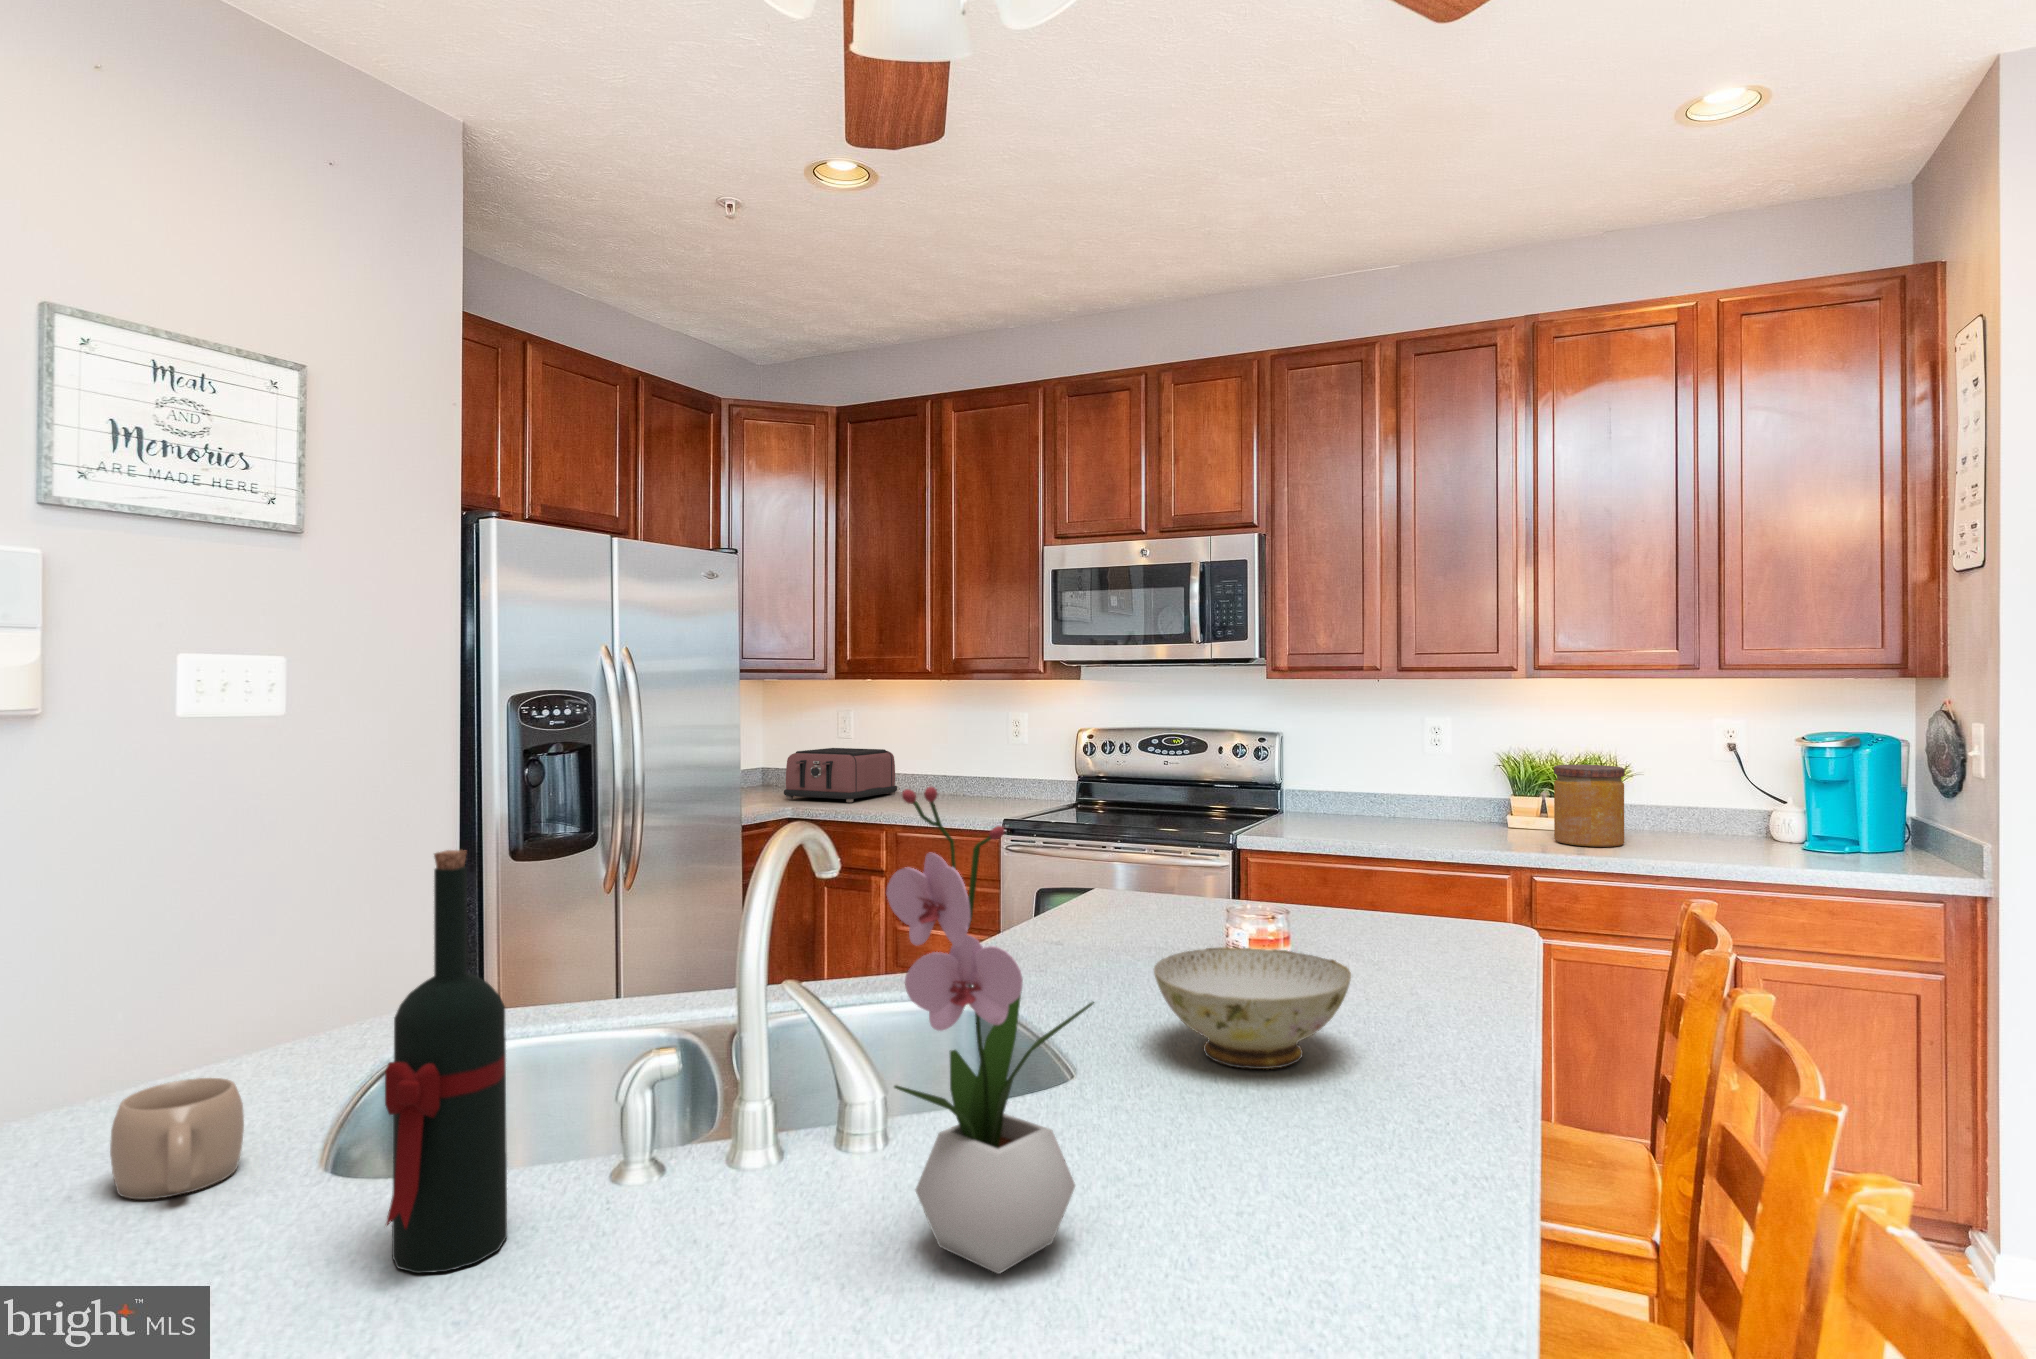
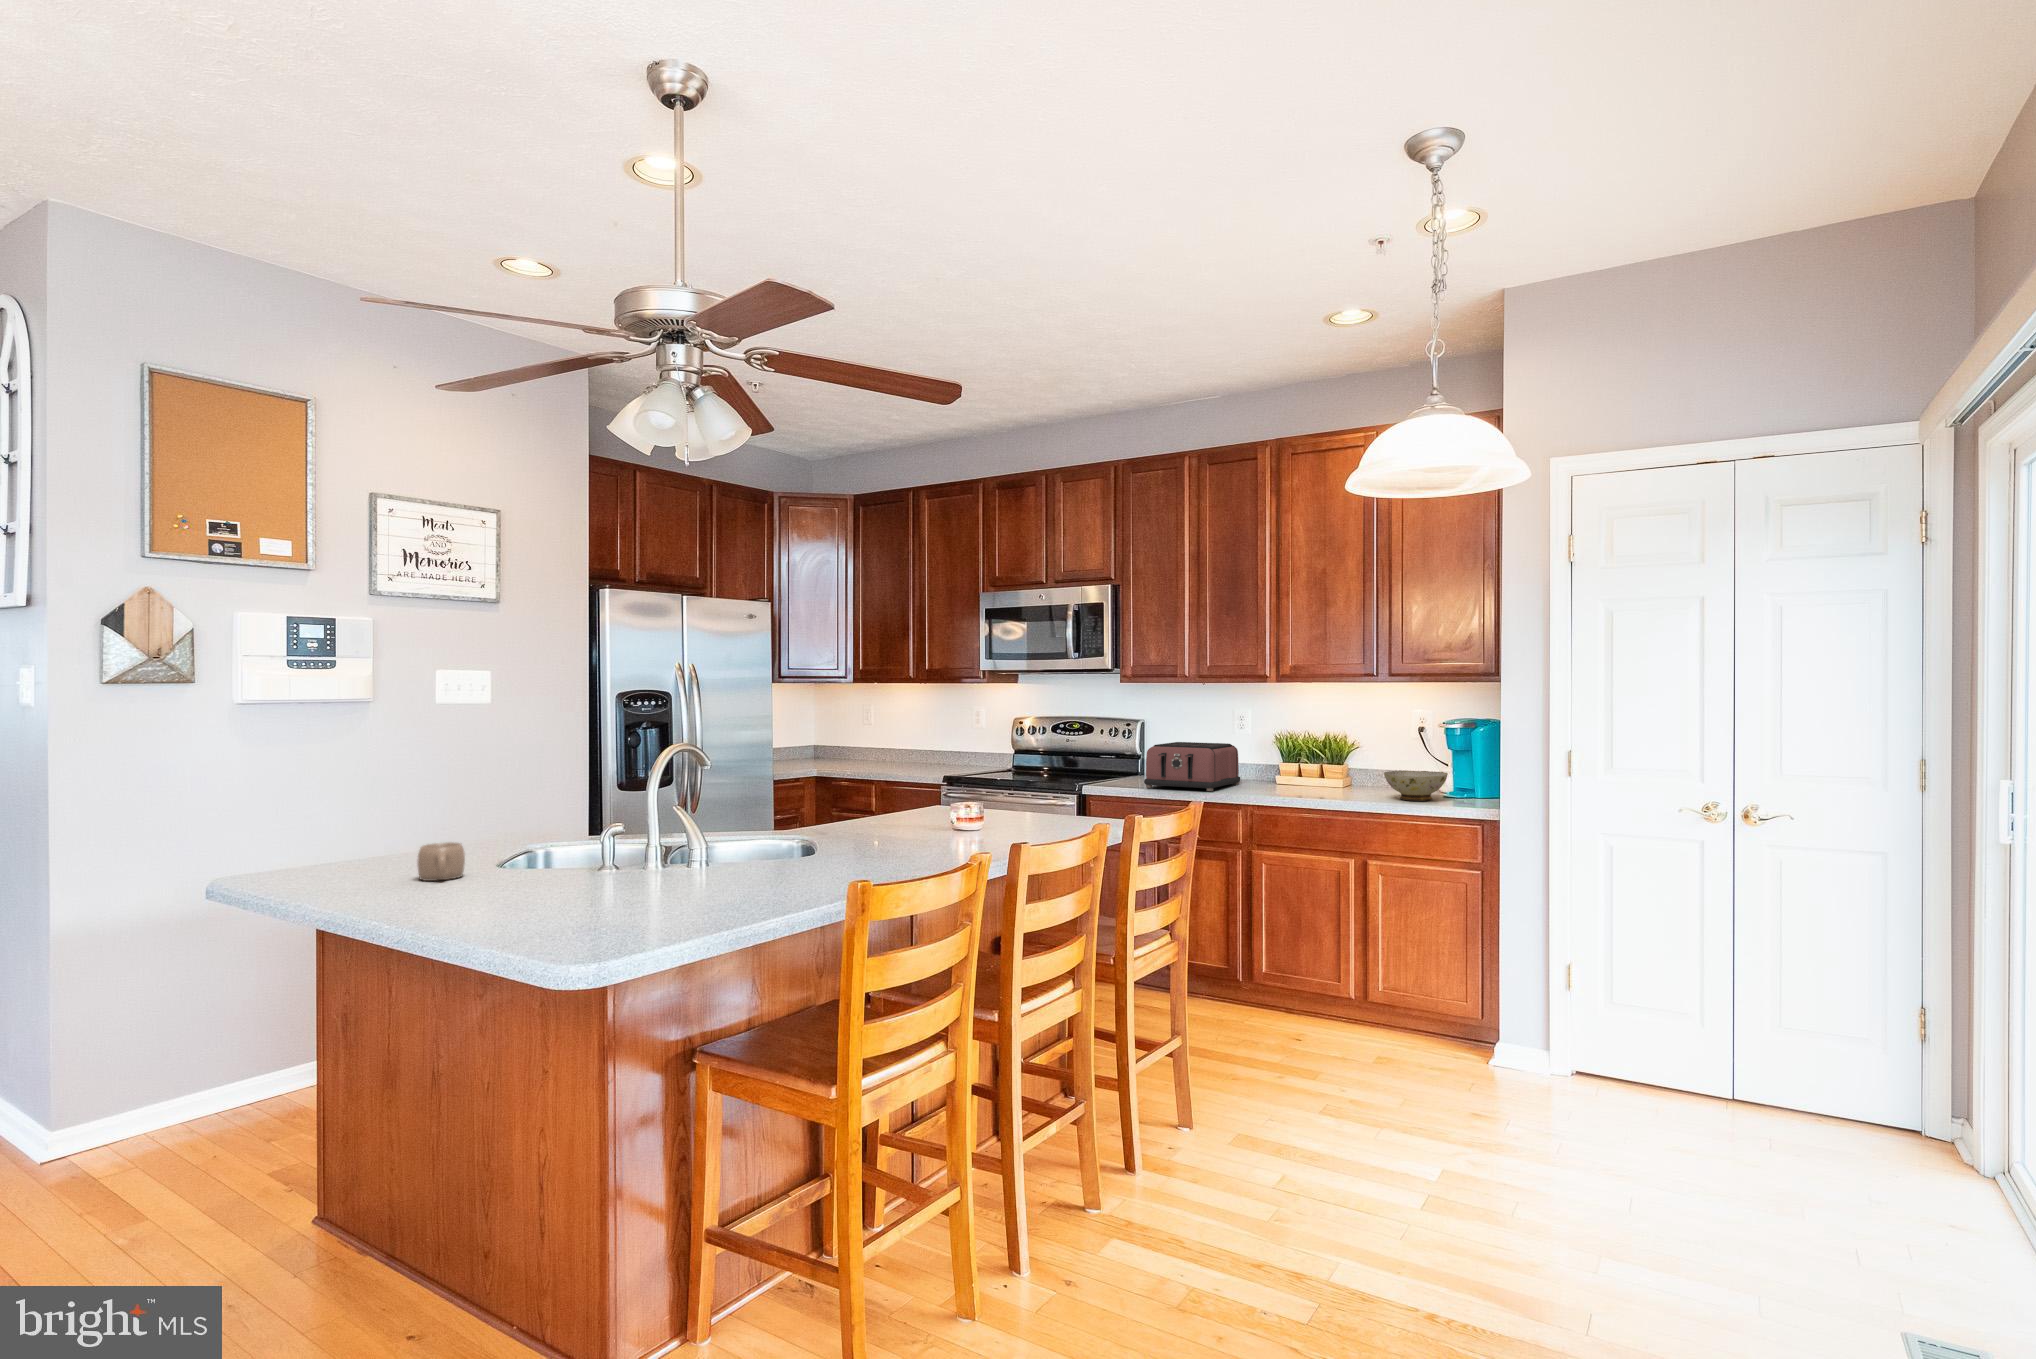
toaster: present [784,748,897,802] -> present [1144,742,1240,791]
jar: present [1554,765,1625,847] -> none [1288,740,1332,794]
flower arrangement: present [886,787,1094,1274] -> none [679,726,760,898]
wine bottle: present [385,850,507,1273] -> none [509,748,554,894]
ceramic bowl: present [1154,947,1351,1069] -> present [1384,771,1448,801]

